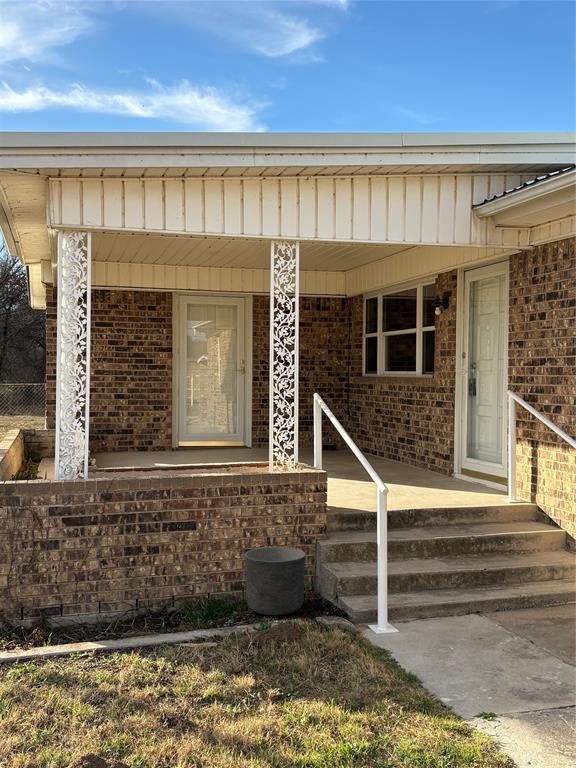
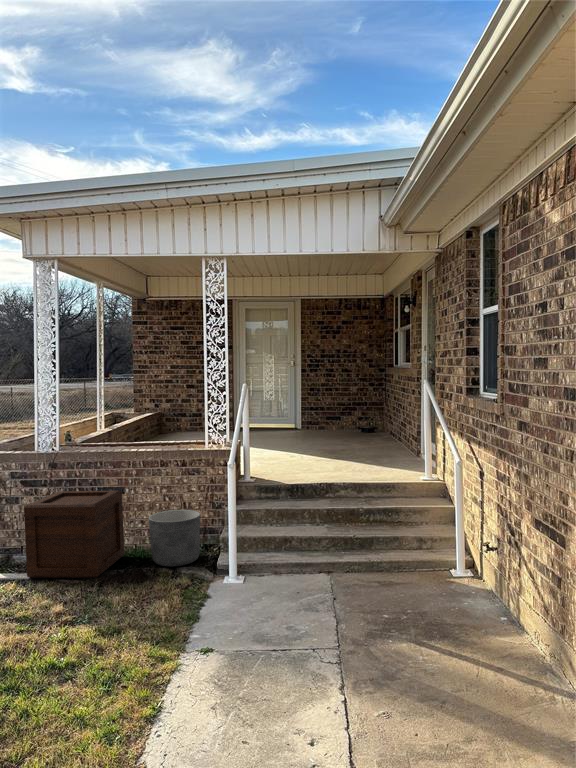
wooden crate: none [115,526,210,642] -> present [24,490,124,578]

